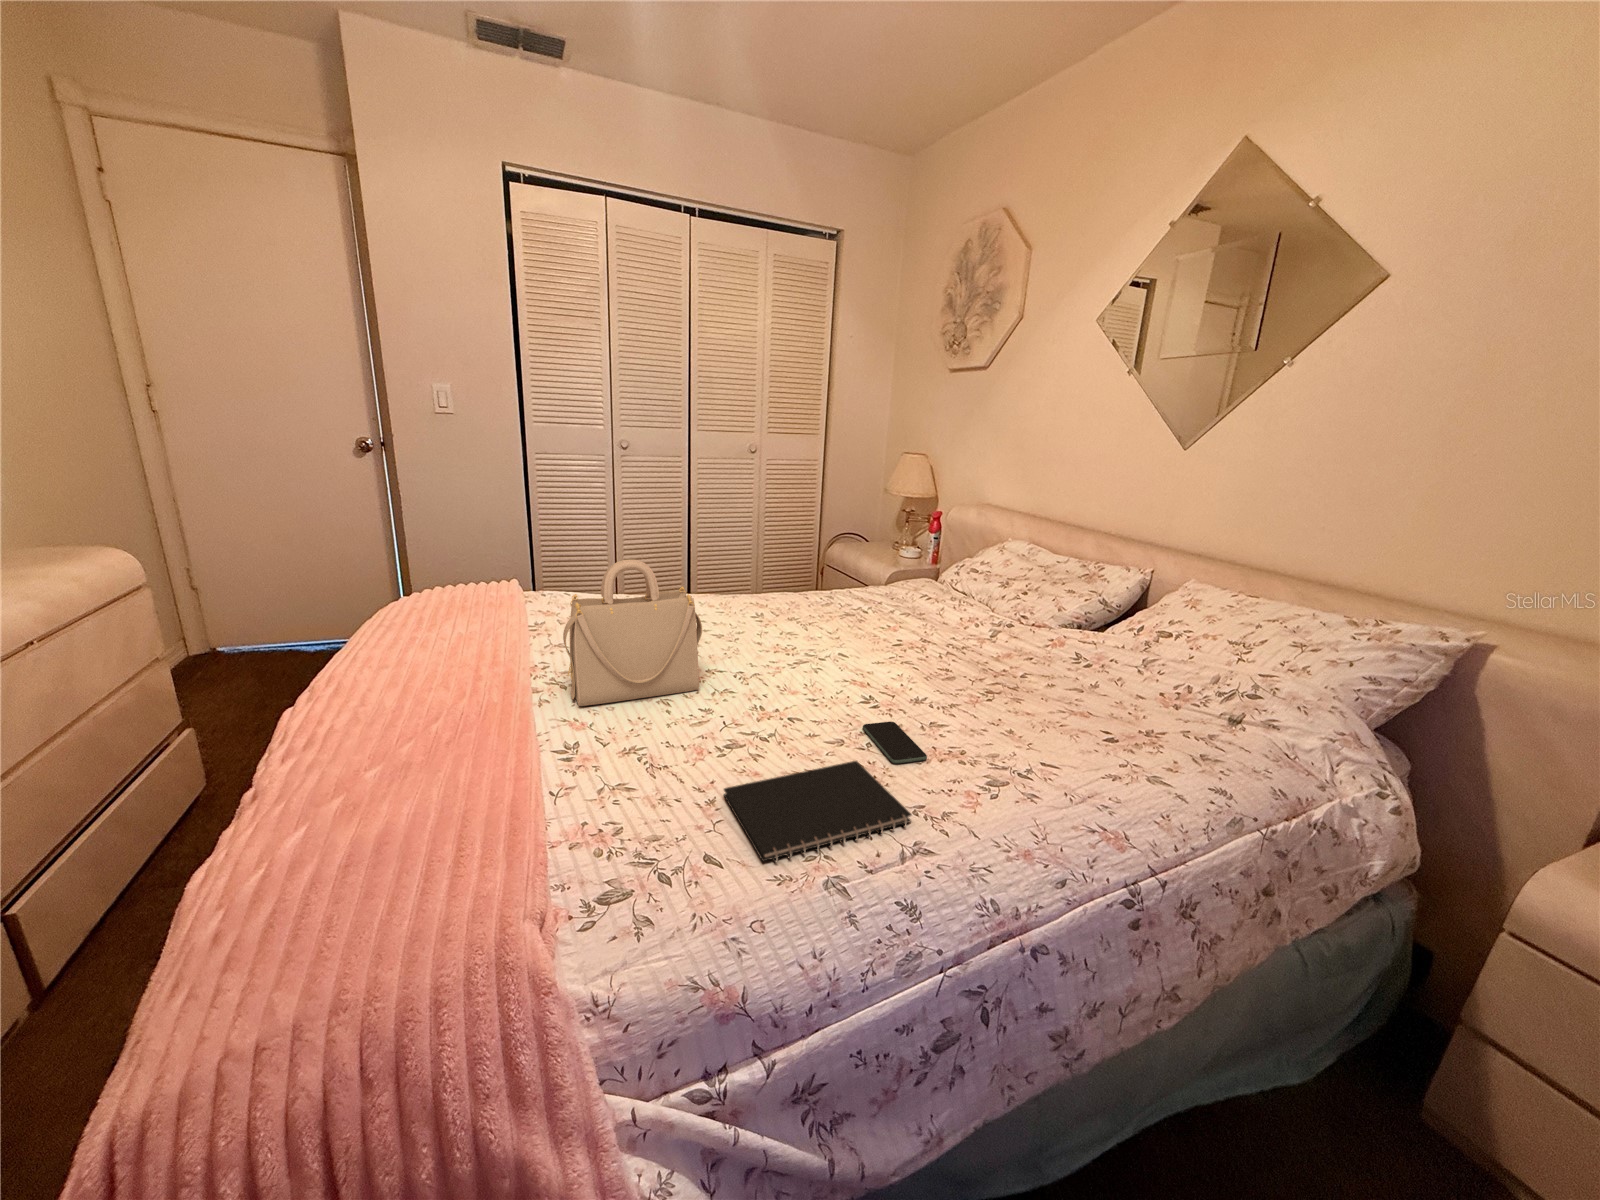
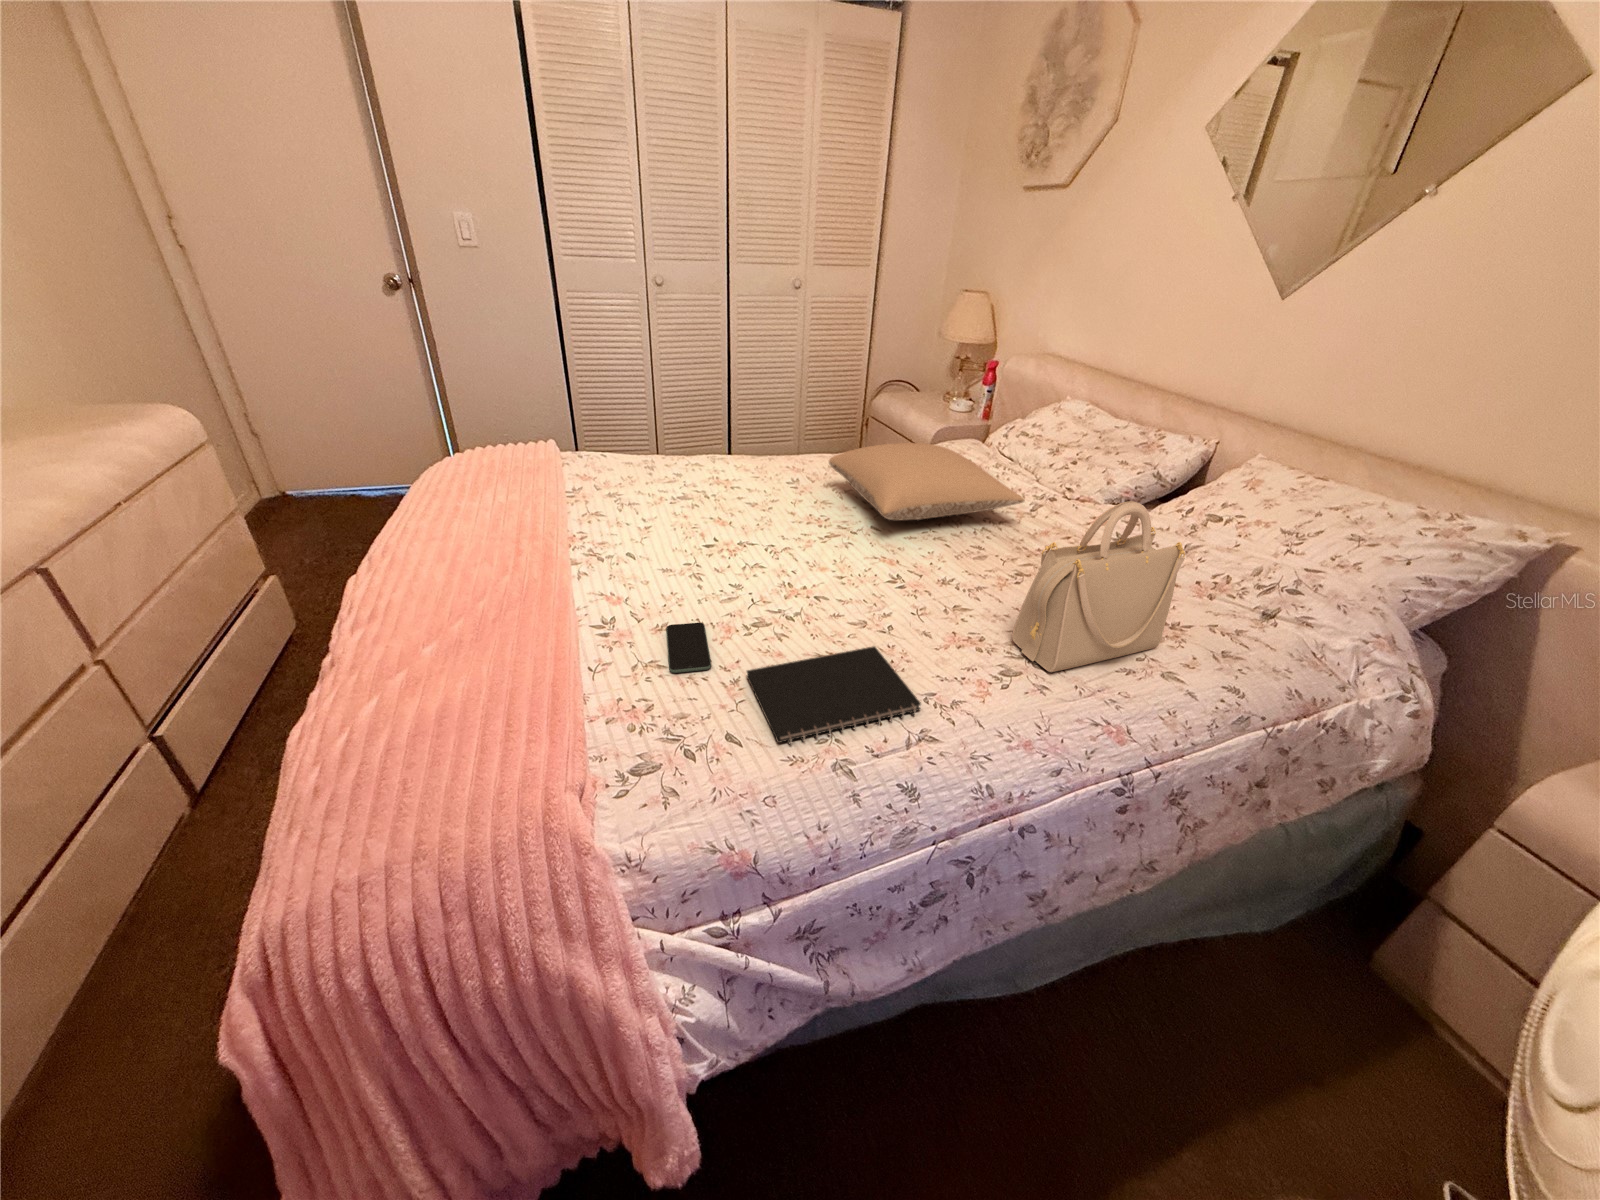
handbag: present [563,559,702,706] -> present [1012,501,1185,672]
pillow: none [793,575,986,646] -> present [829,443,1025,520]
smartphone: present [863,722,927,764] -> present [666,623,711,673]

